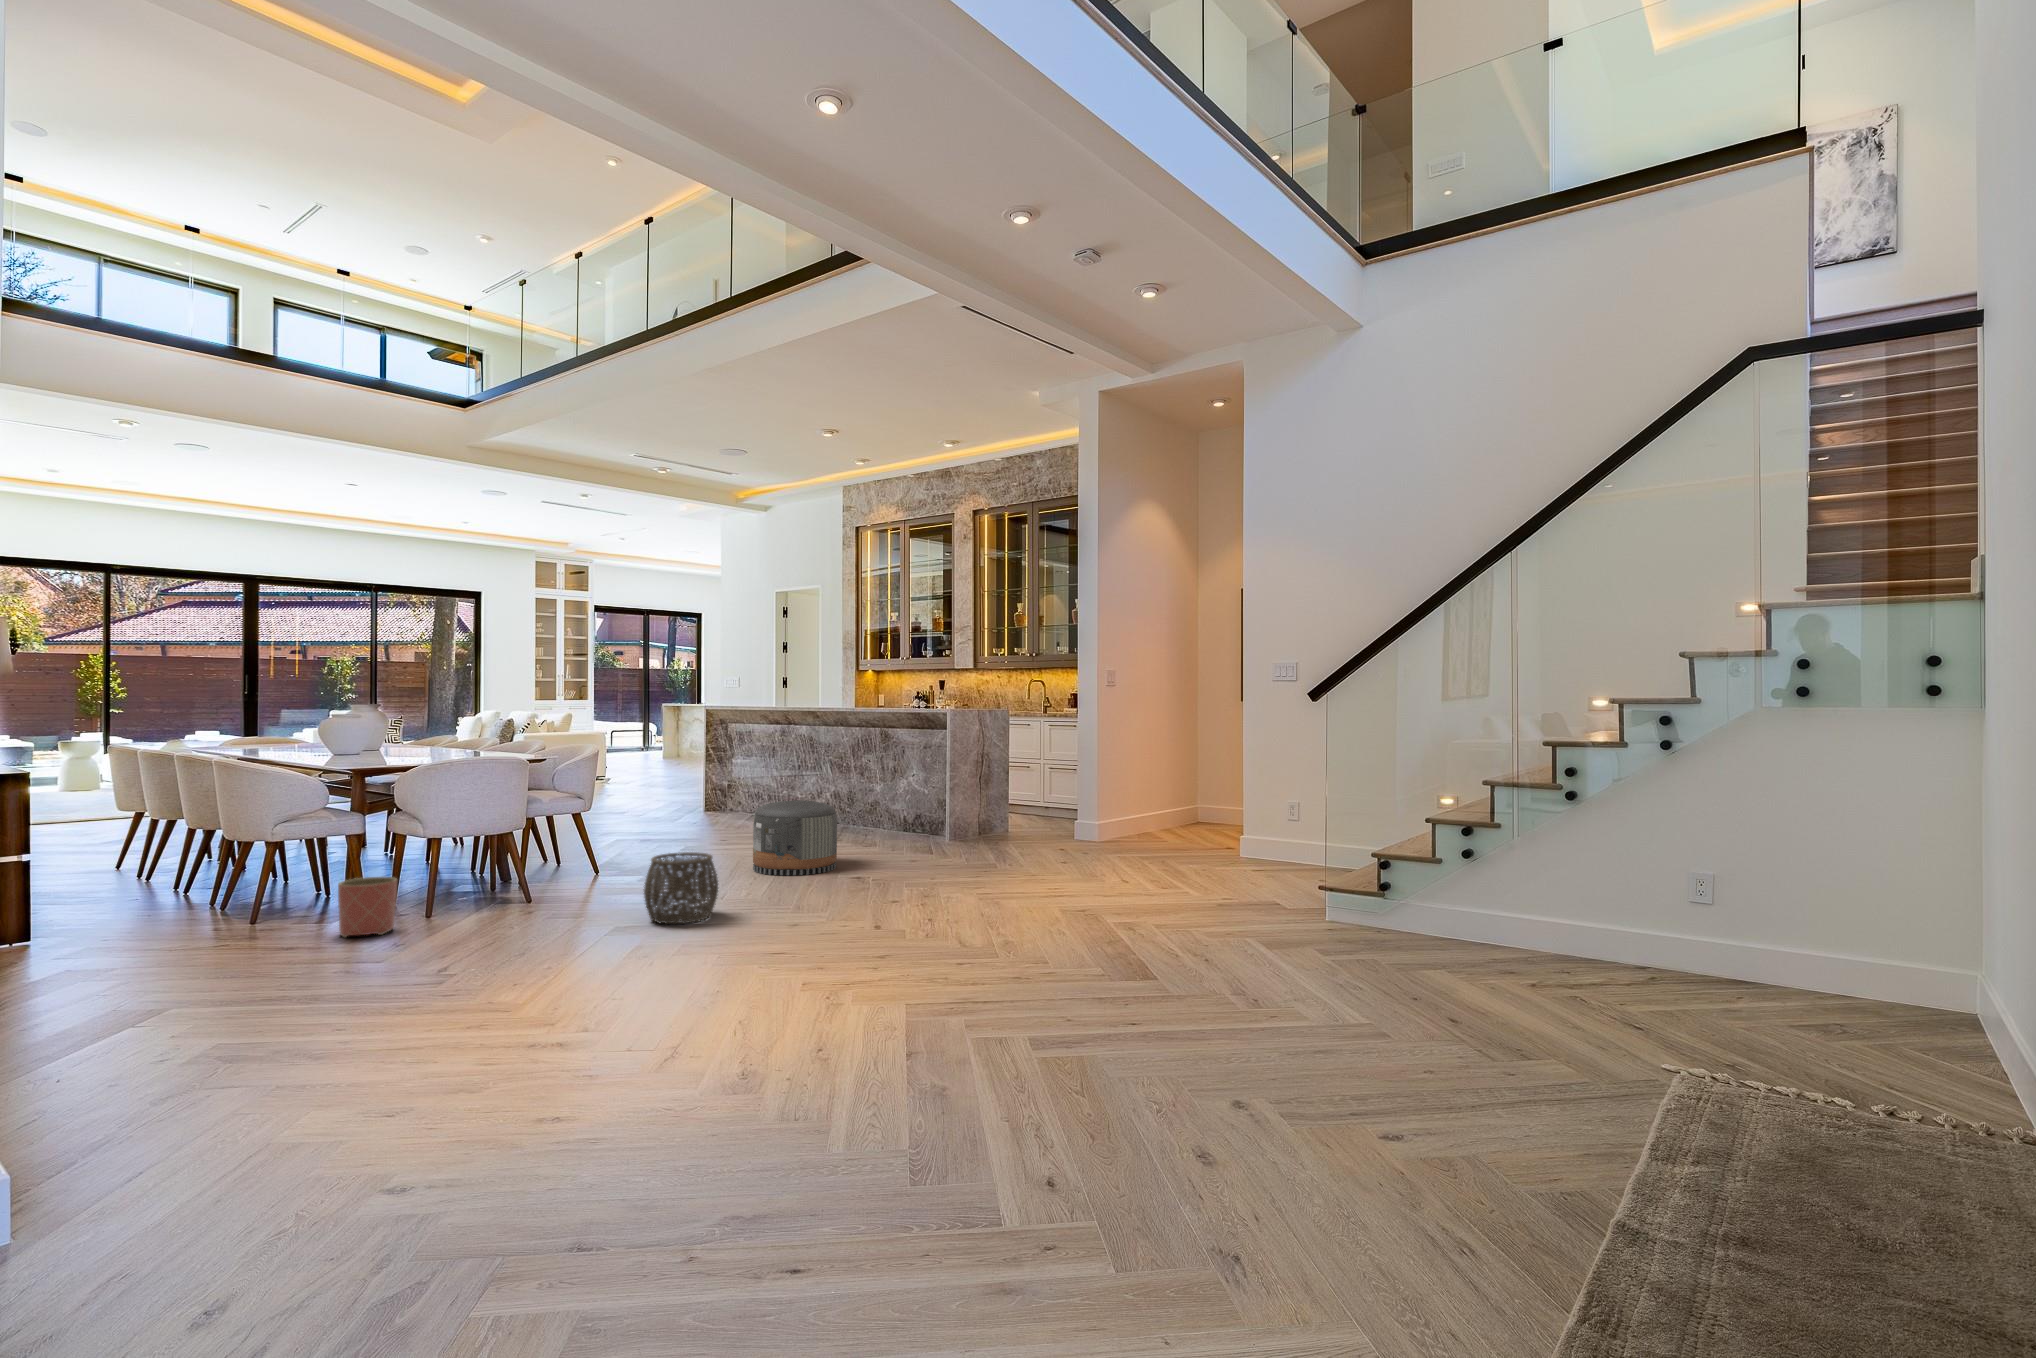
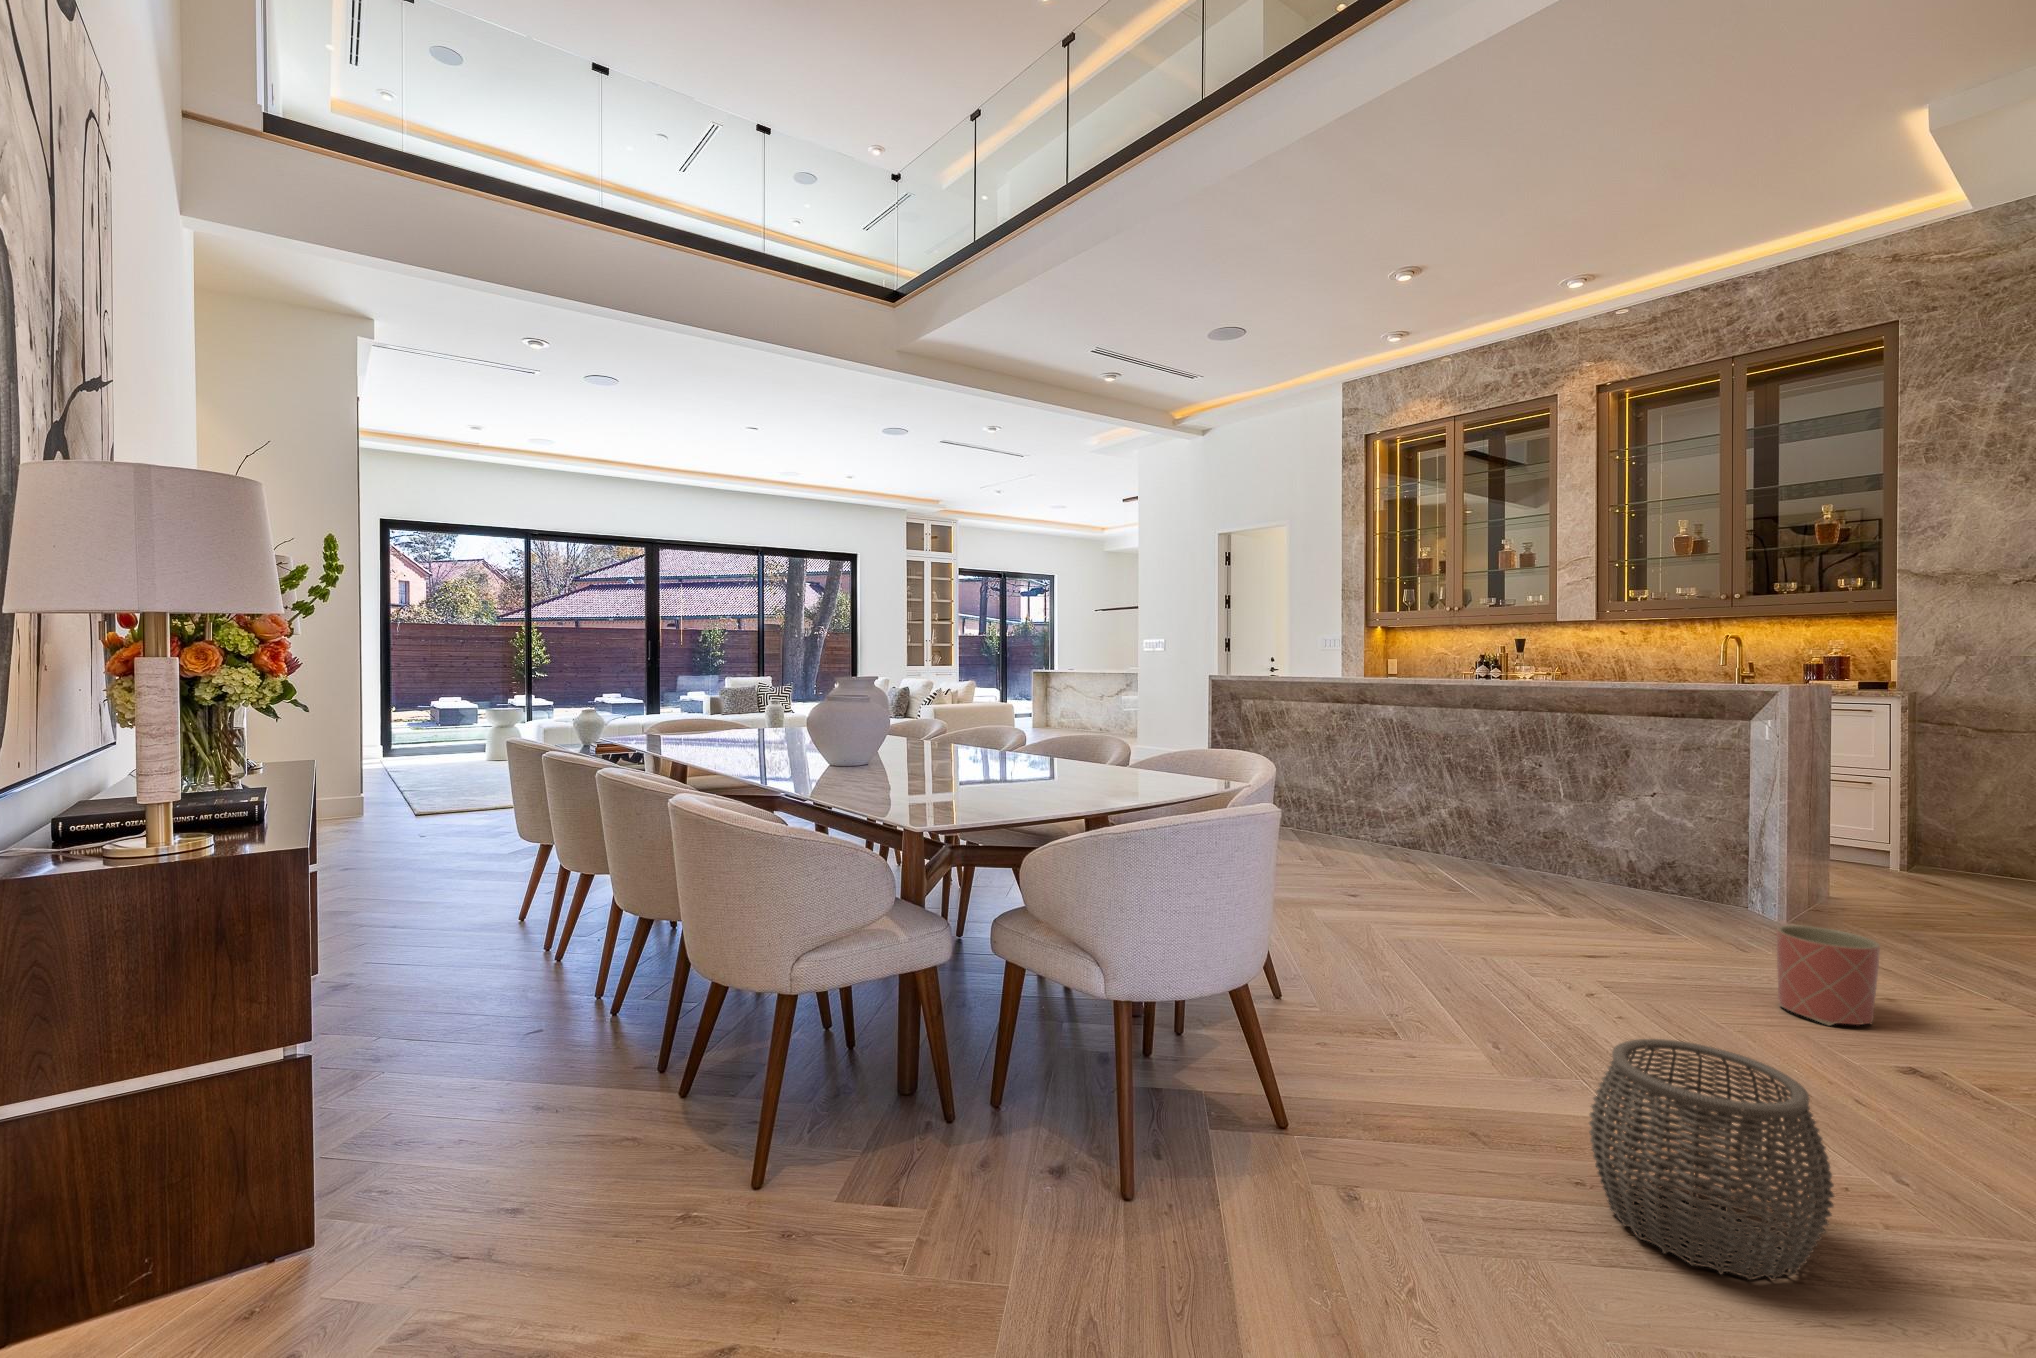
pouf: present [753,800,837,875] -> none [1505,855,1696,1020]
planter: present [338,877,397,937] -> present [1776,925,1880,1026]

